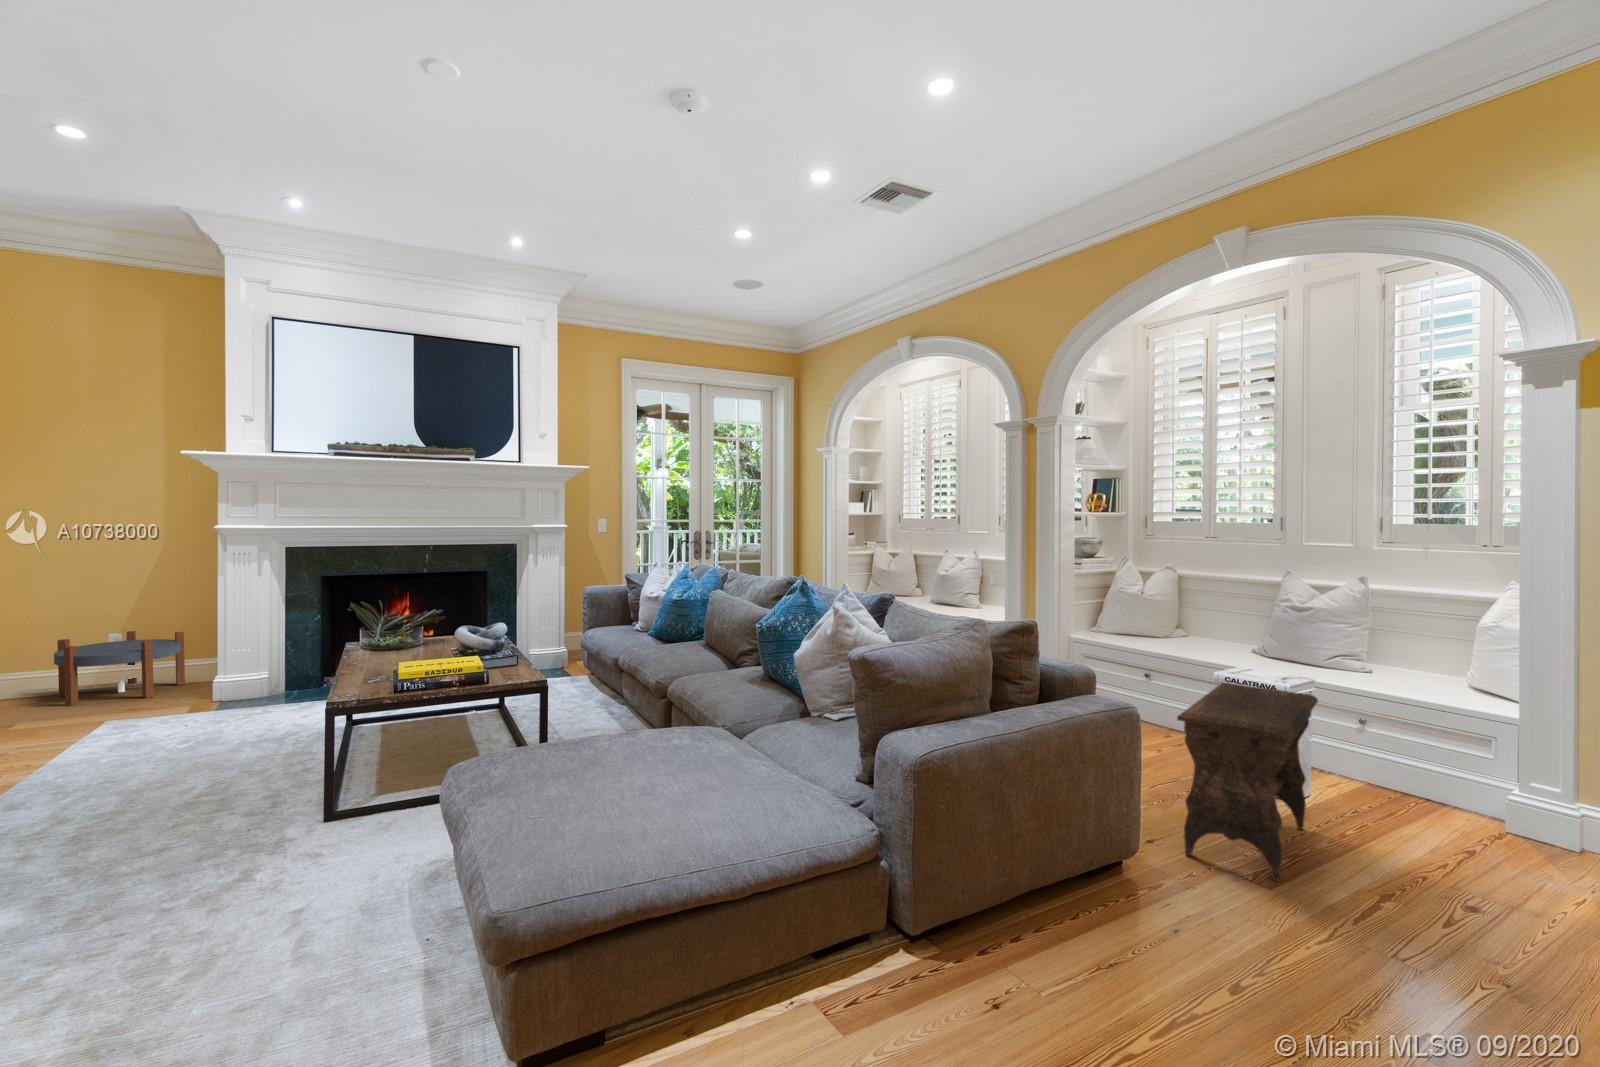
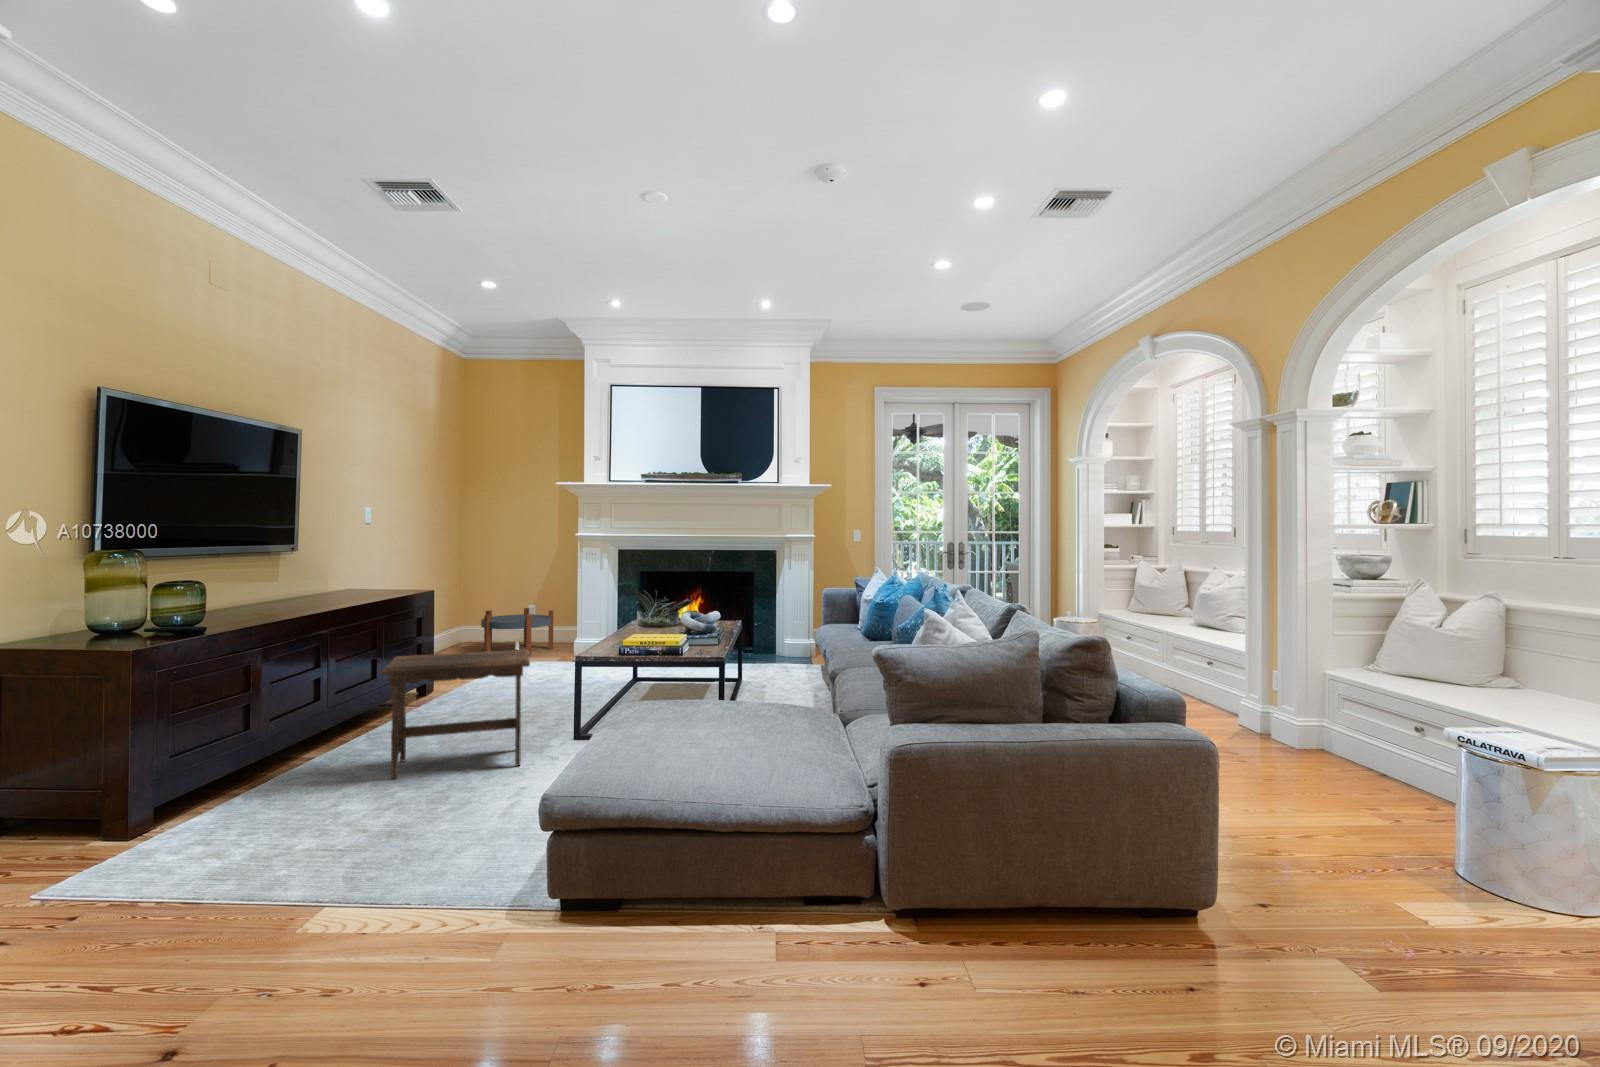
footstool: present [1177,683,1318,881] -> present [381,650,530,779]

